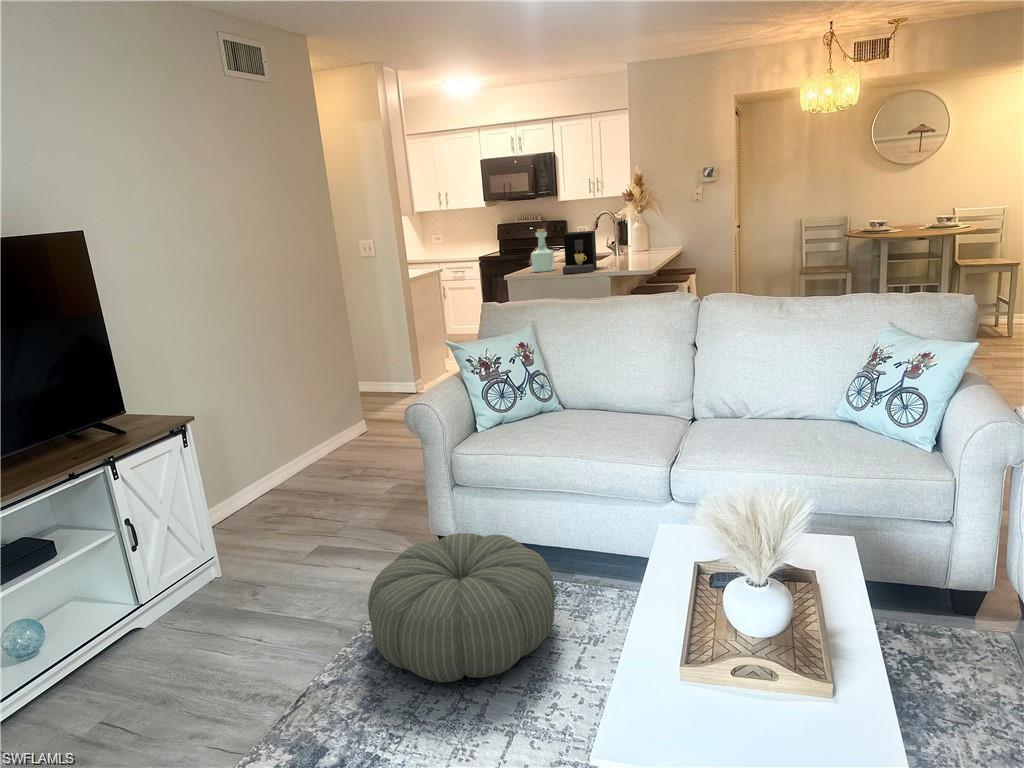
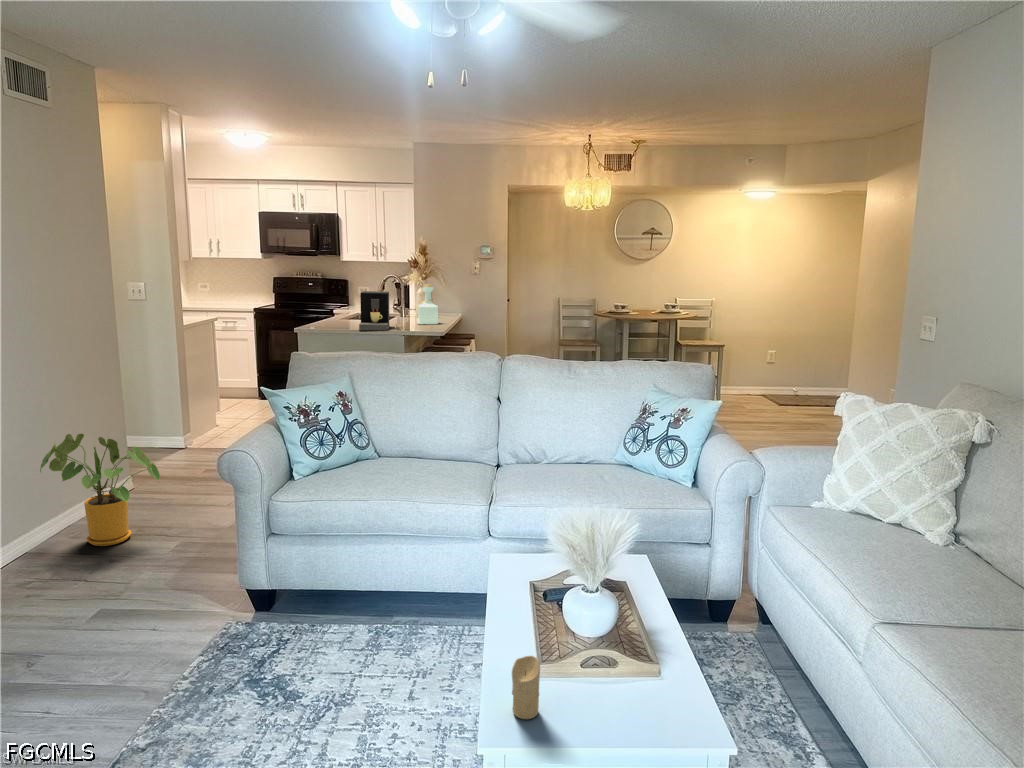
bottle: present [530,229,555,272] -> present [417,284,438,325]
house plant: none [281,384,376,485] -> present [40,434,160,546]
pouf: present [368,533,555,682] -> none [187,579,387,729]
candle: none [642,661,675,733] -> present [512,656,540,719]

